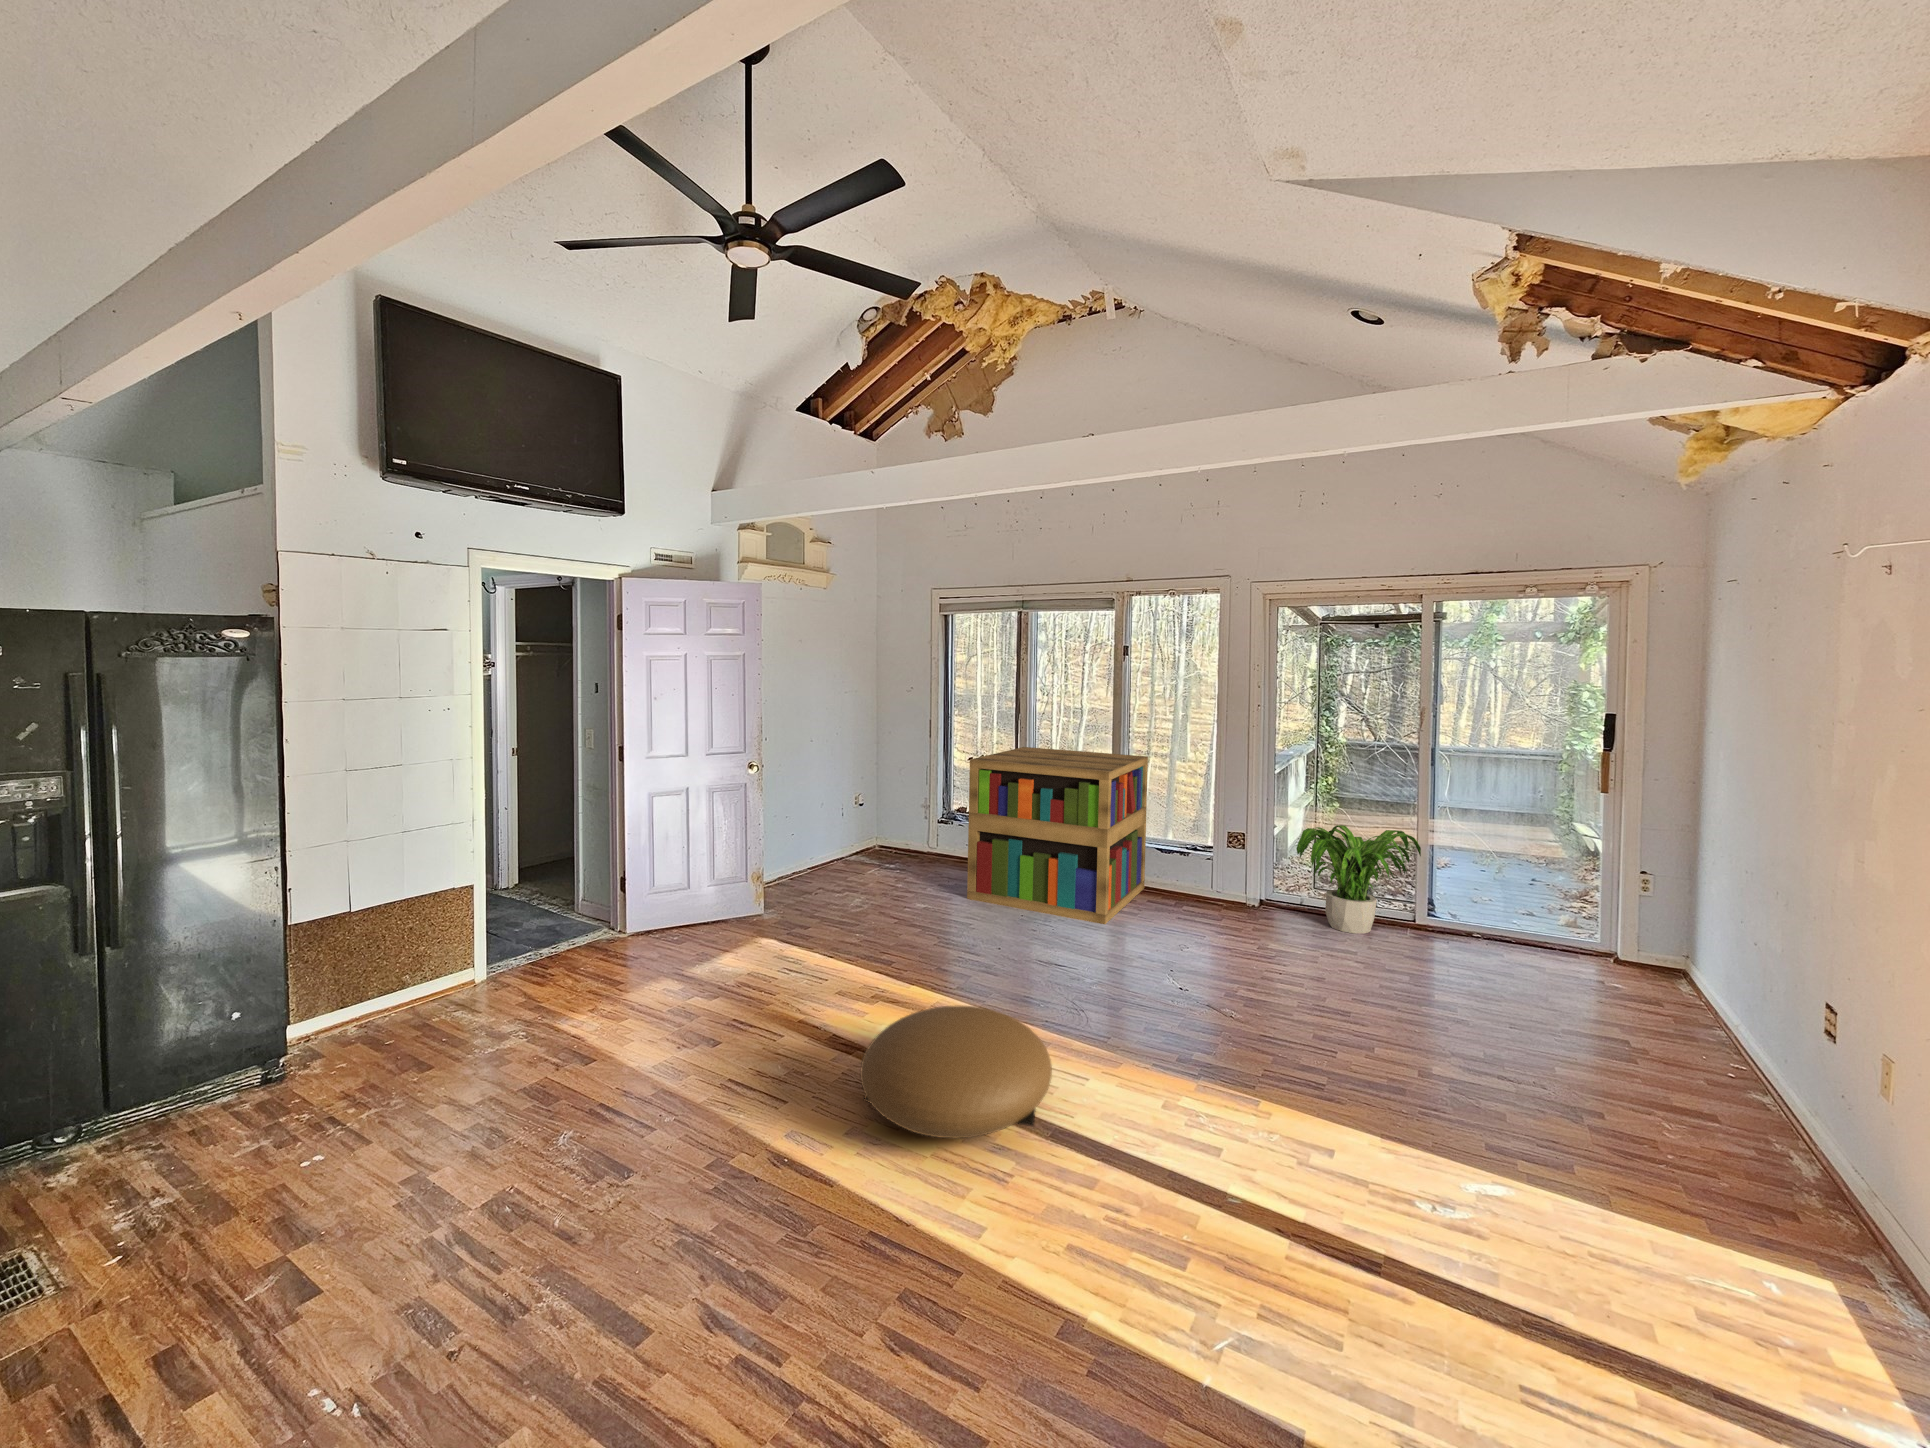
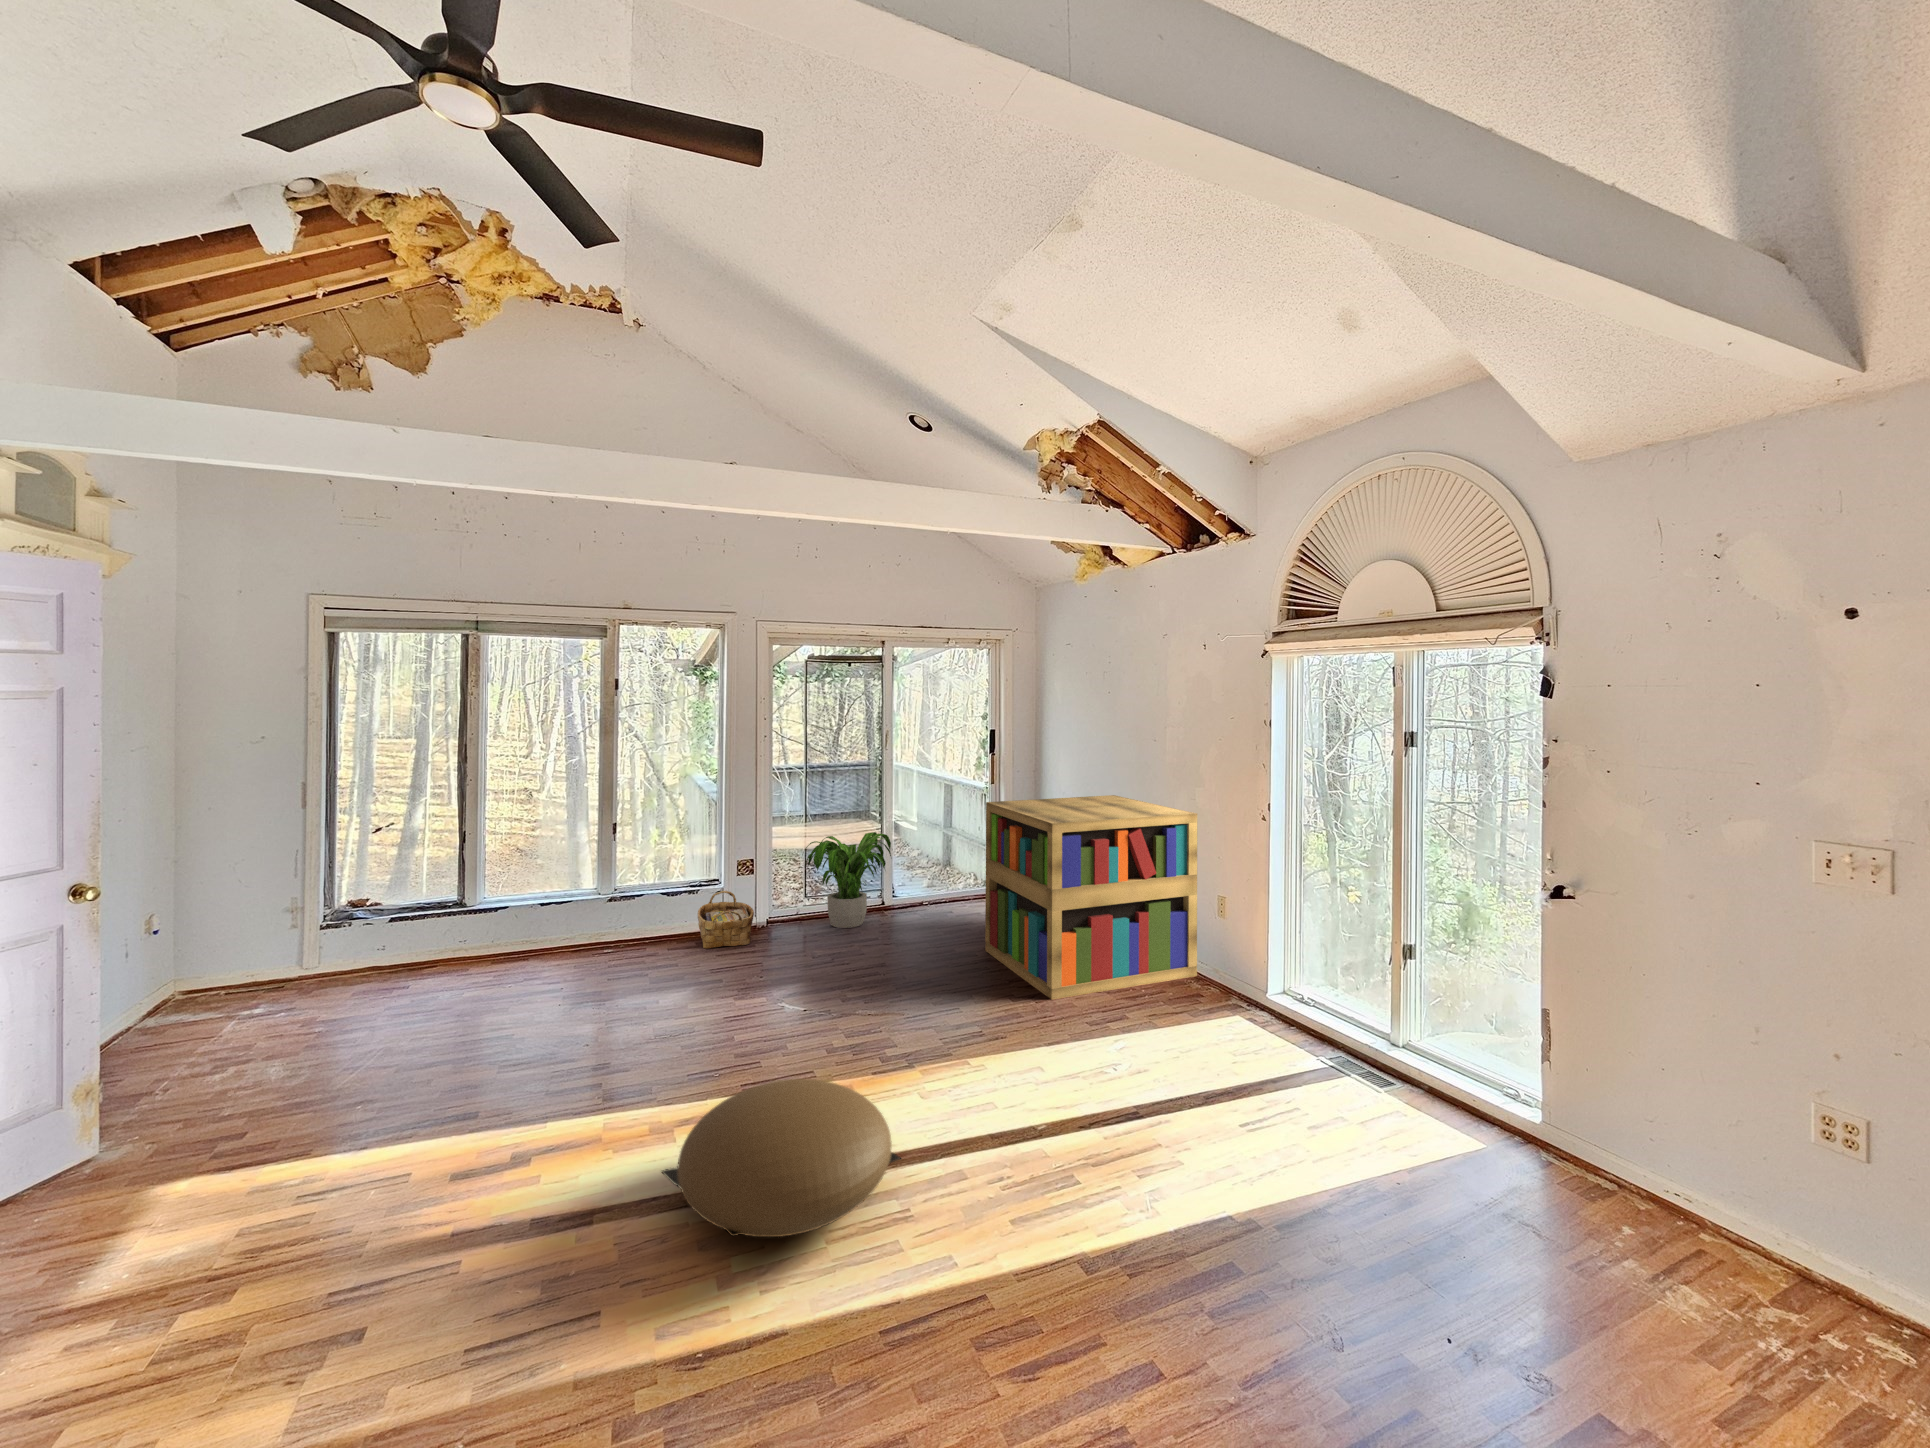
bookshelf: present [967,747,1148,924] -> present [985,795,1197,1000]
woven basket: none [1178,858,1237,915] -> present [697,891,754,949]

